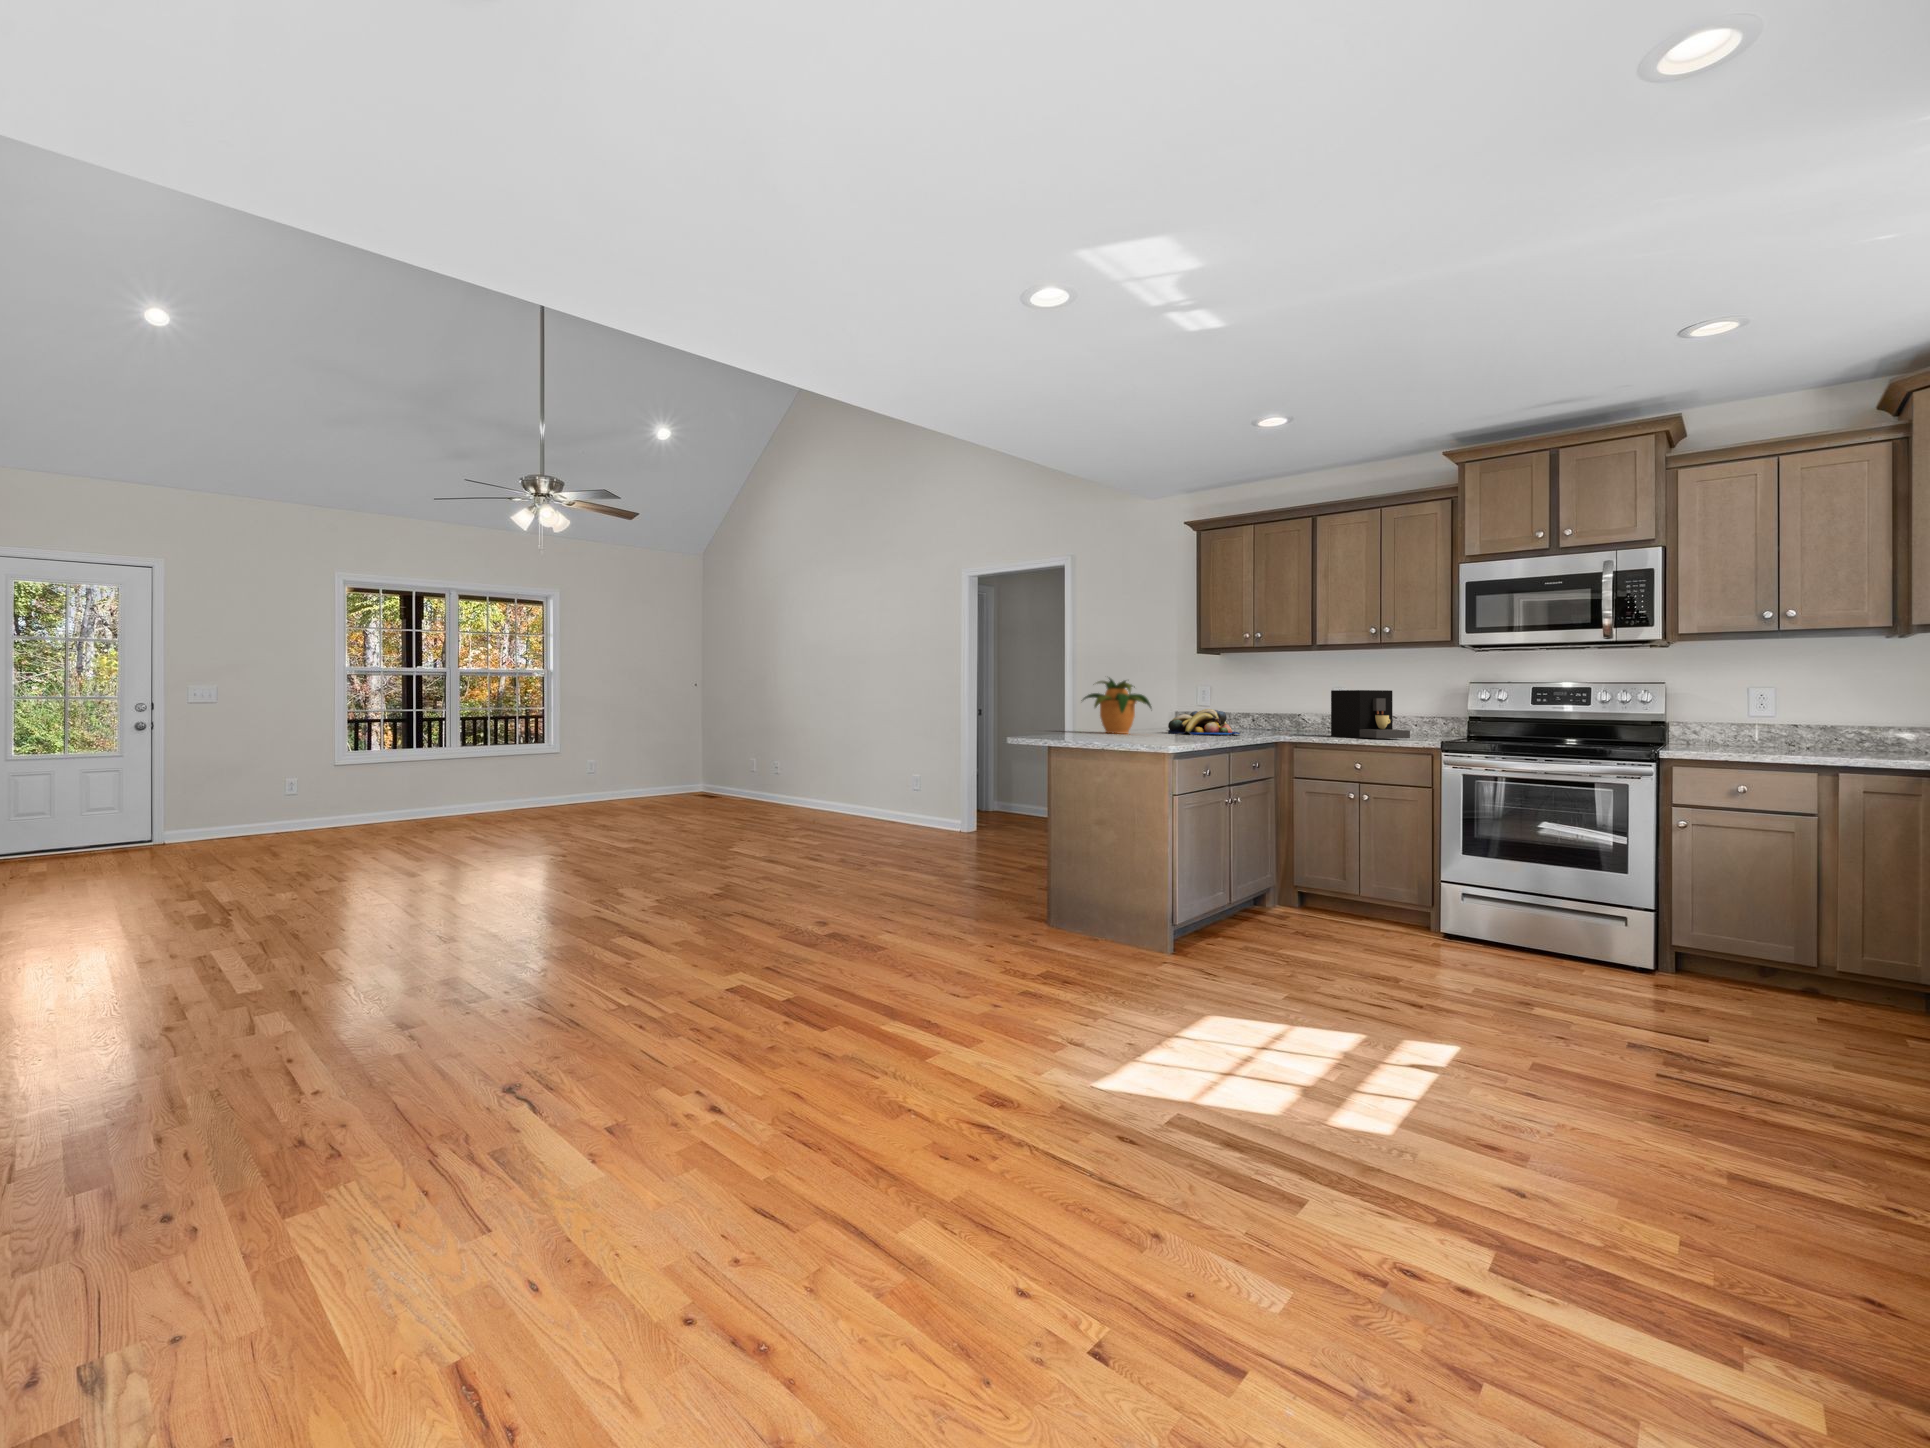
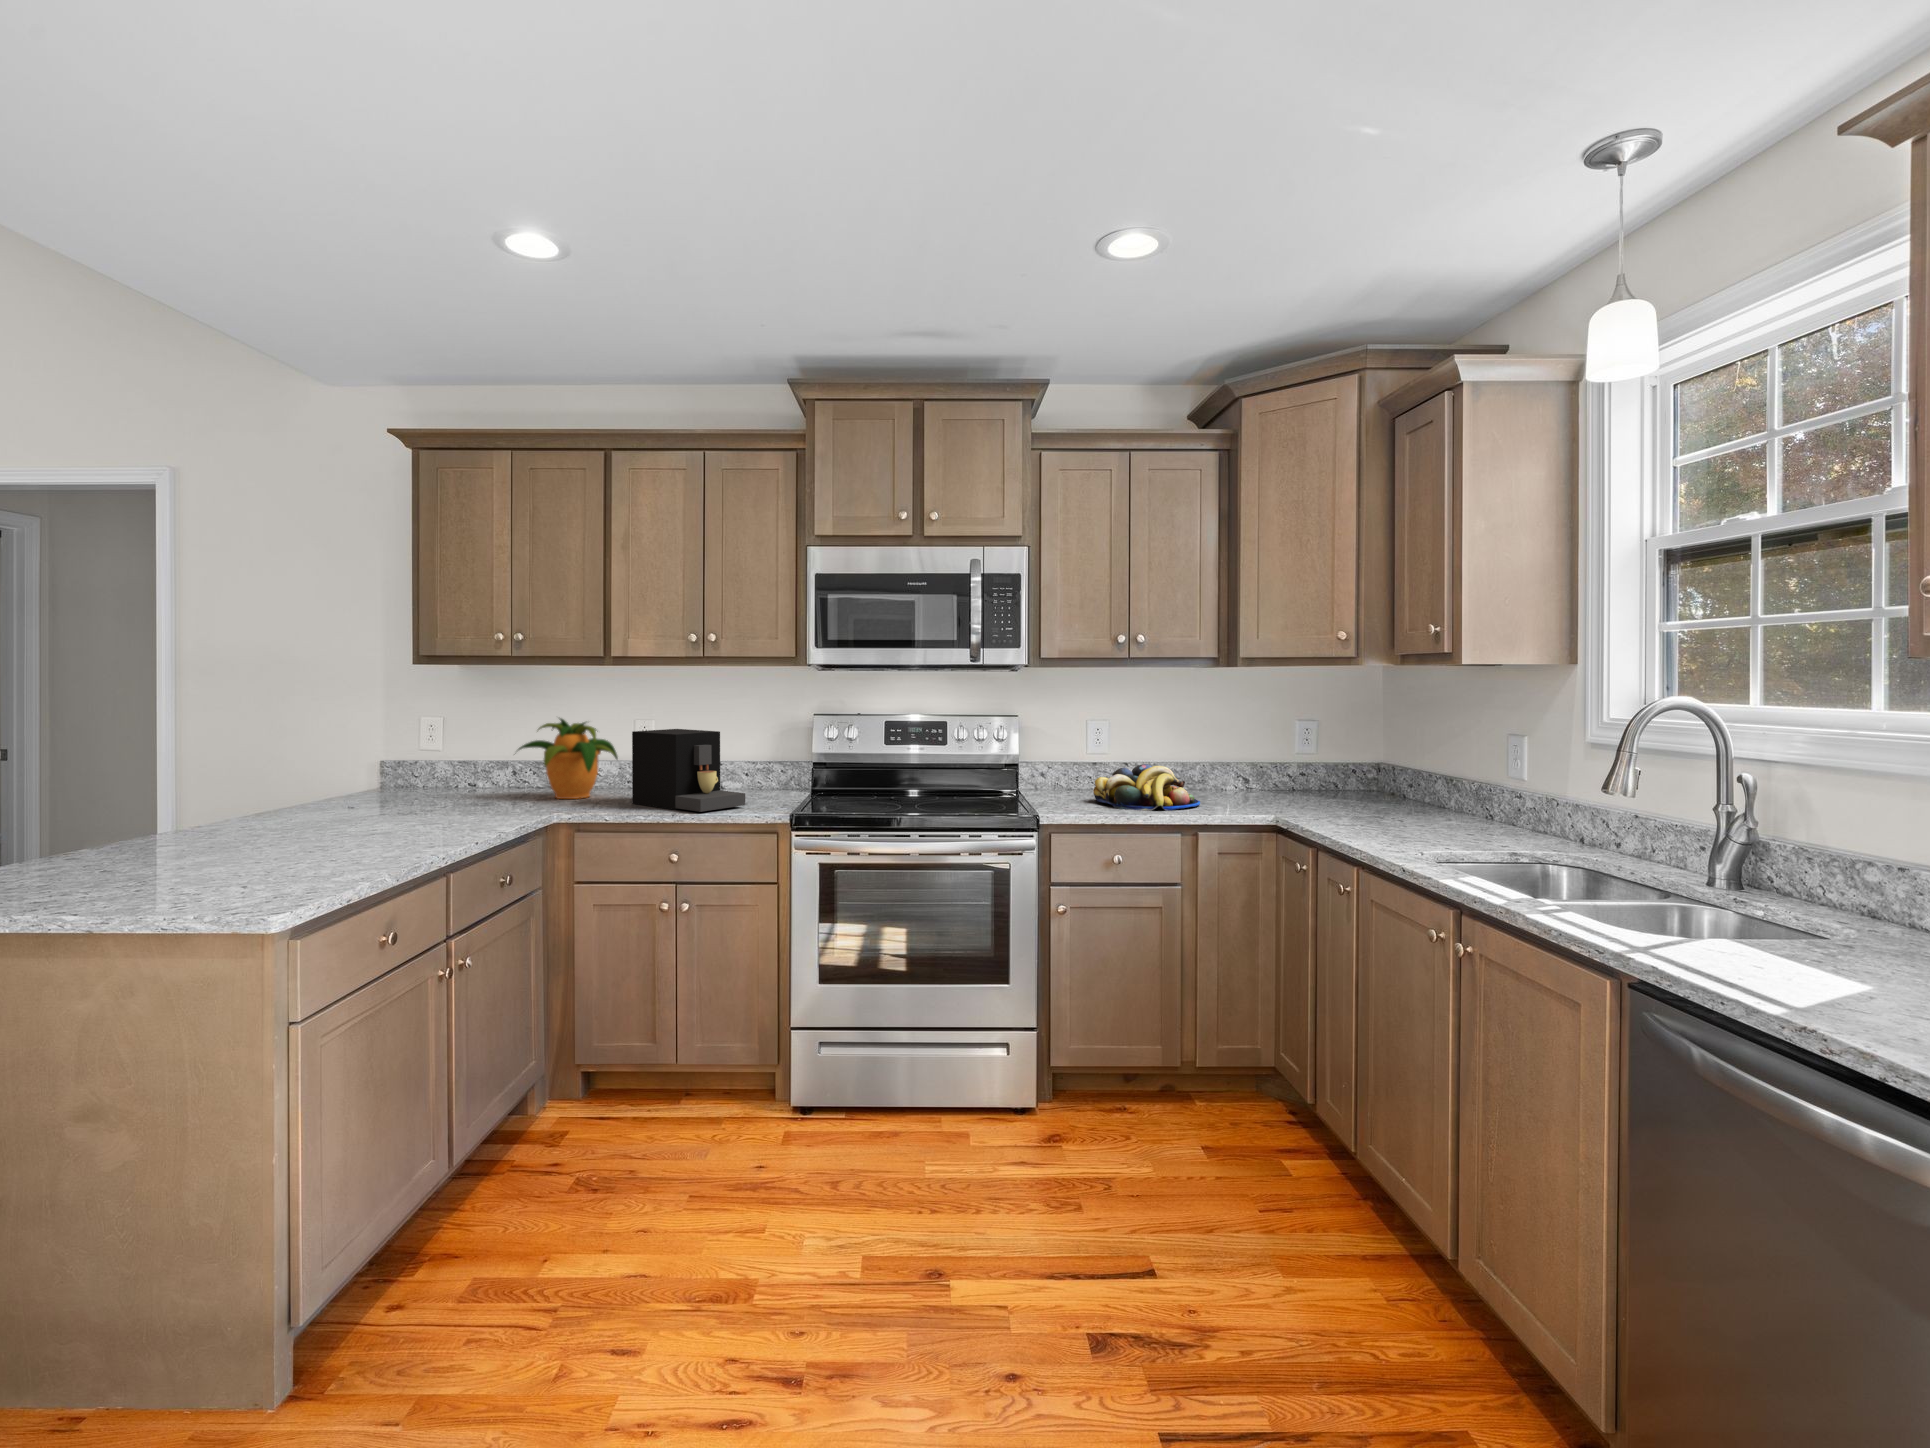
potted plant: present [1083,678,1151,734] -> present [518,718,618,799]
fruit bowl: present [1168,709,1240,735] -> present [1093,764,1200,811]

